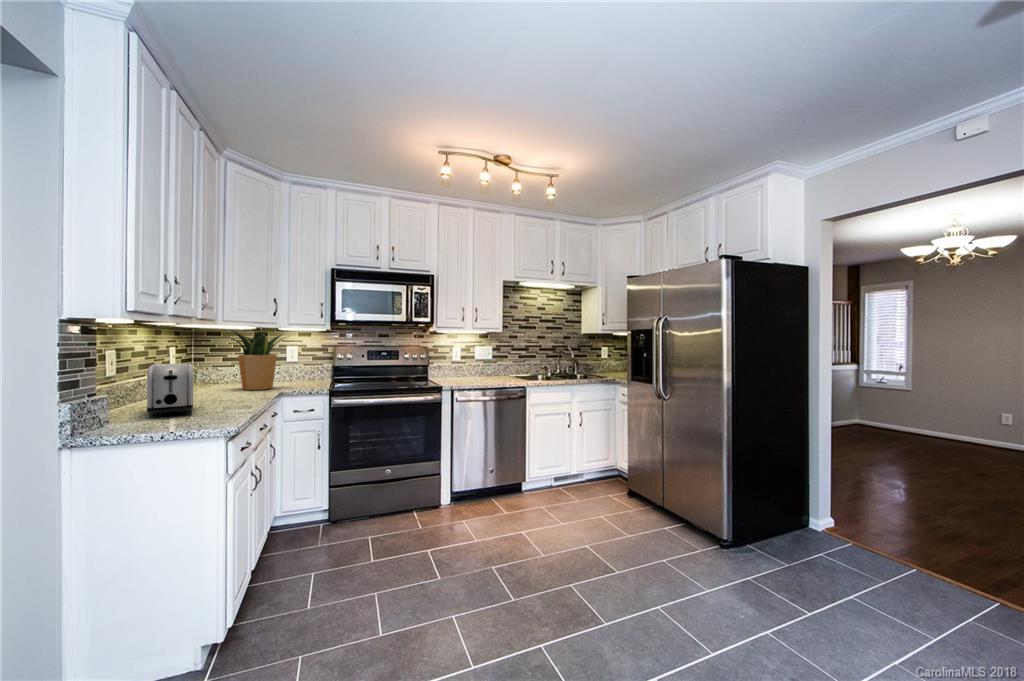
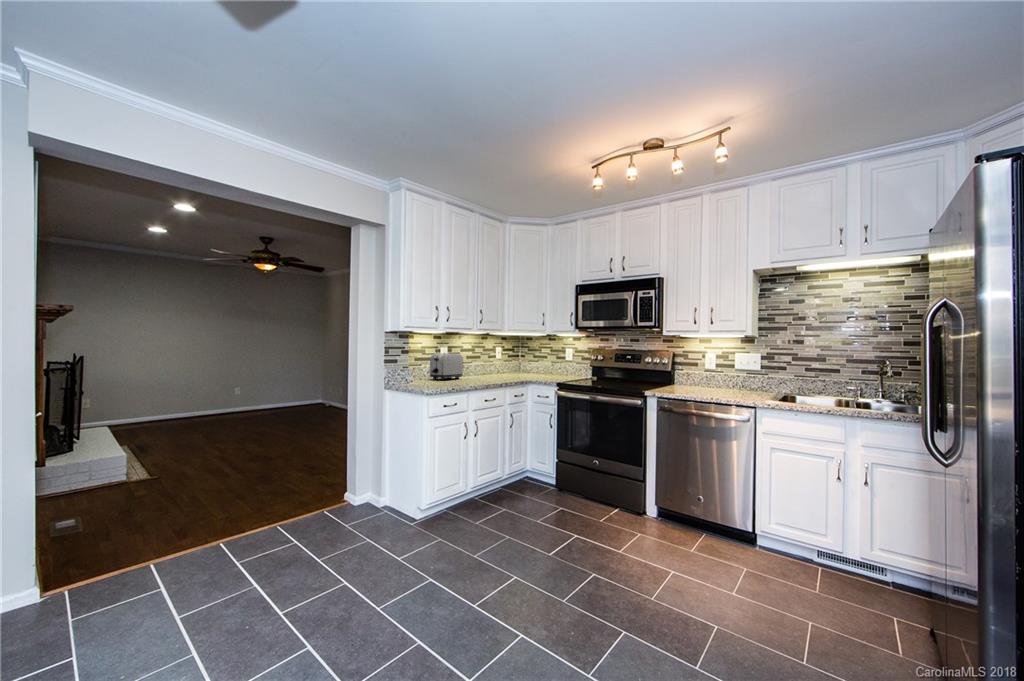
potted plant: present [227,331,282,390] -> none [513,336,550,378]

